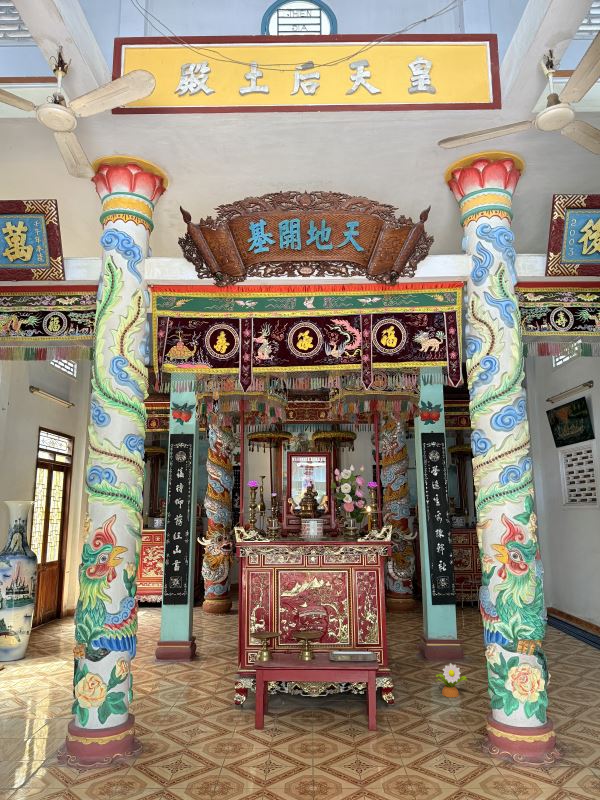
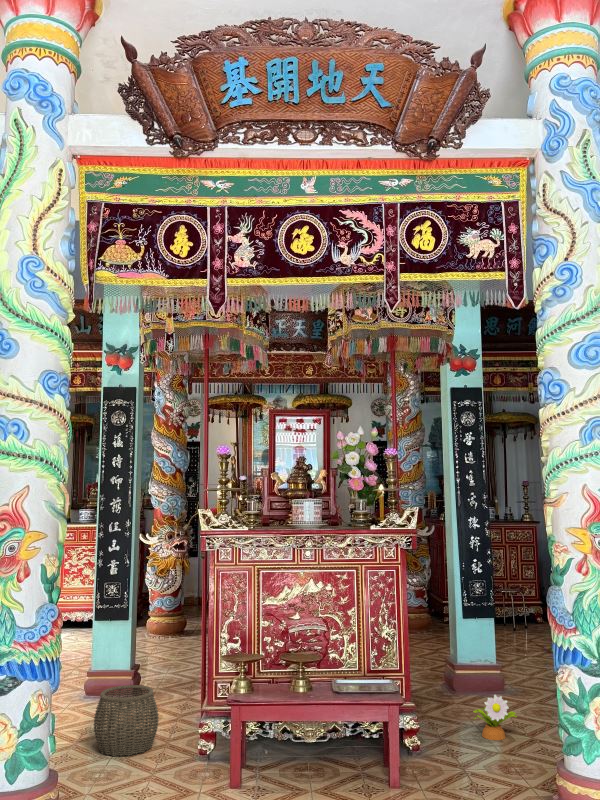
woven basket: none [161,653,207,706] -> present [93,685,159,756]

